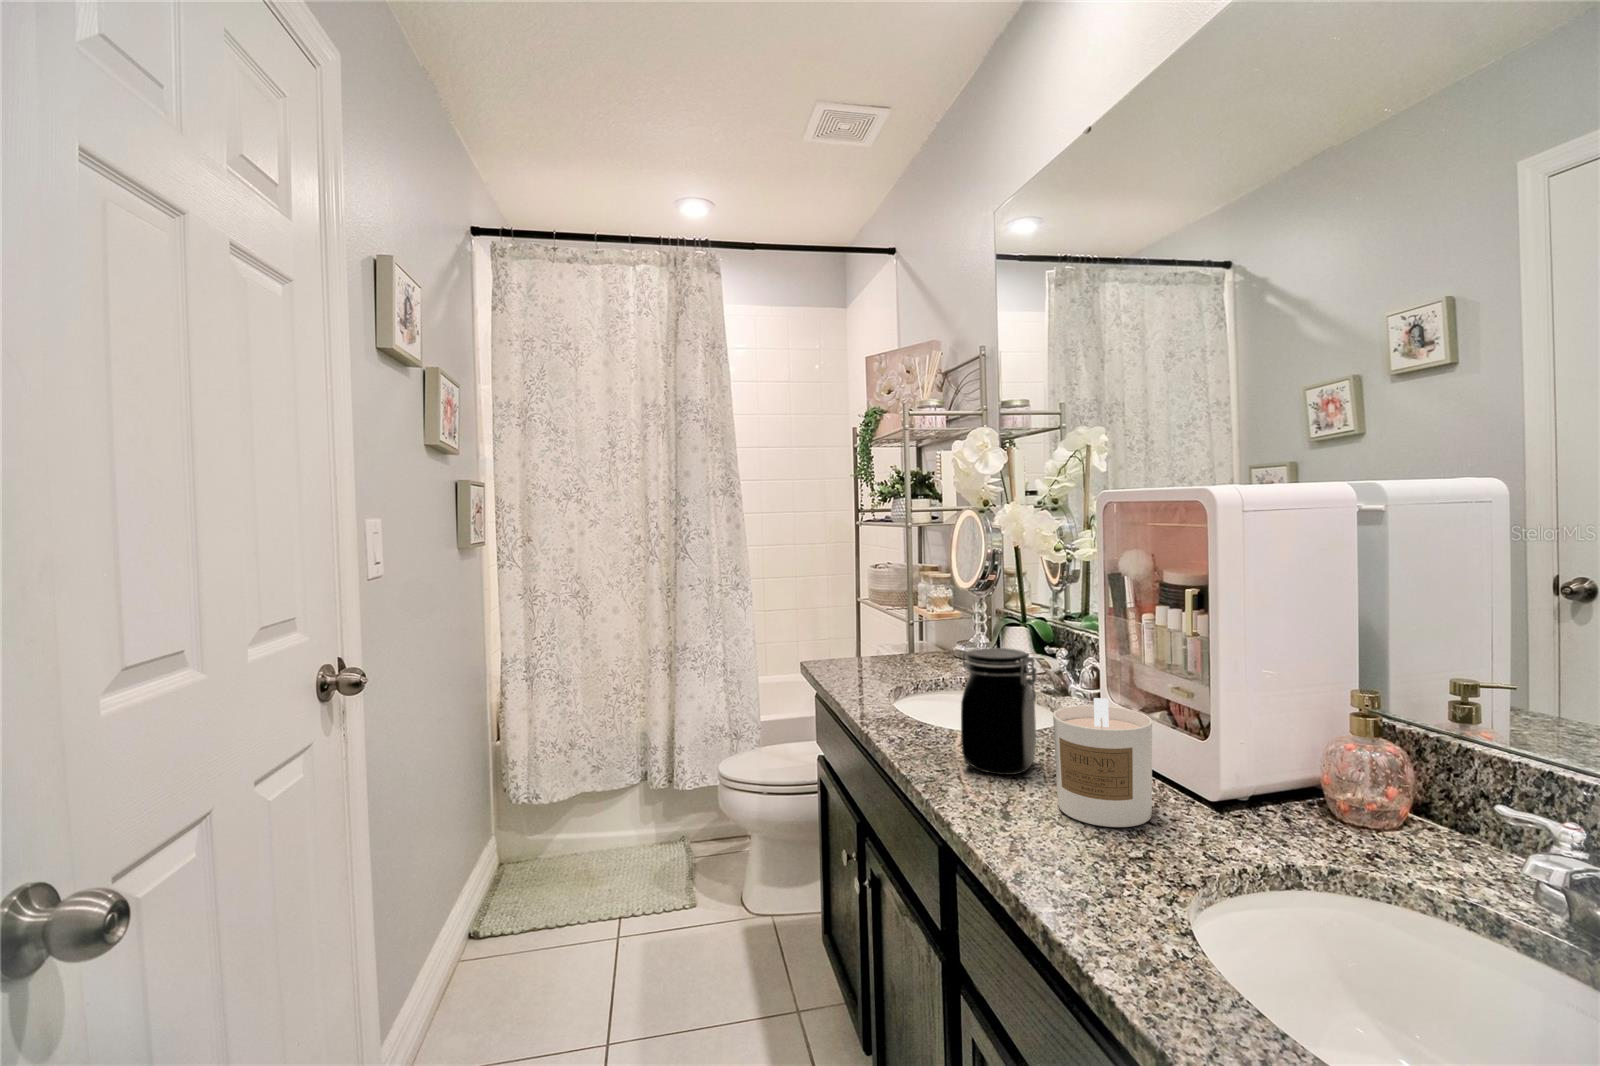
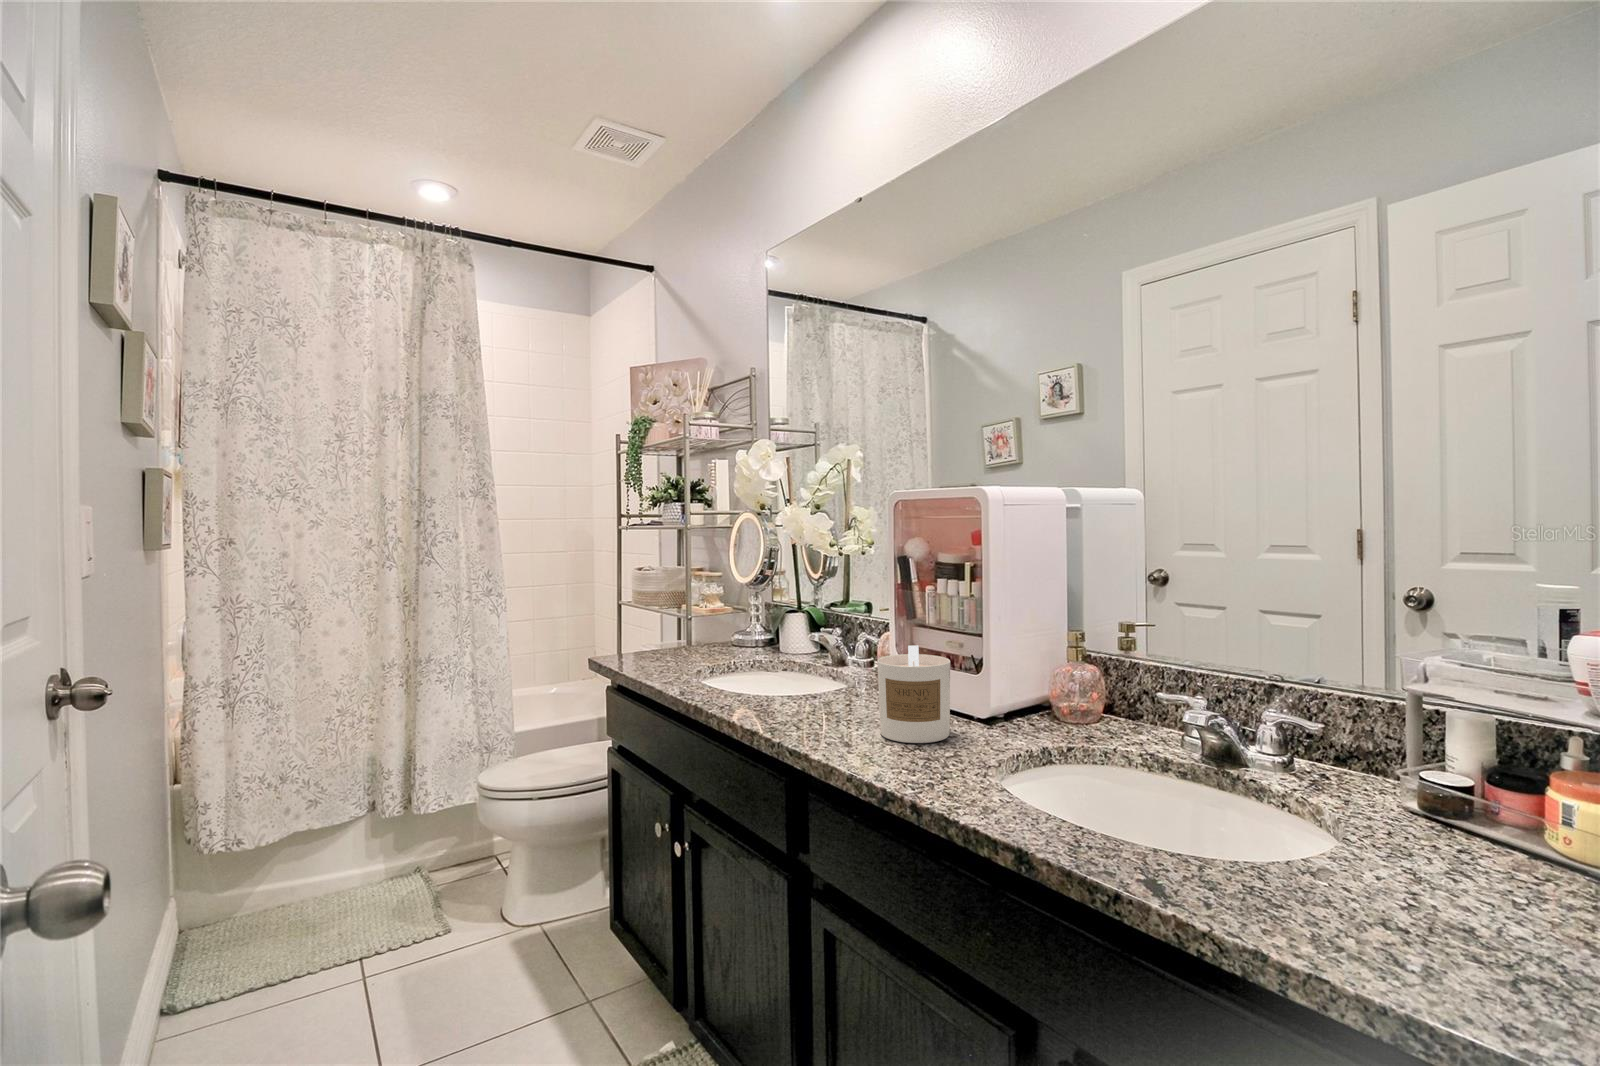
jar: present [961,648,1037,775] -> none [789,618,855,722]

